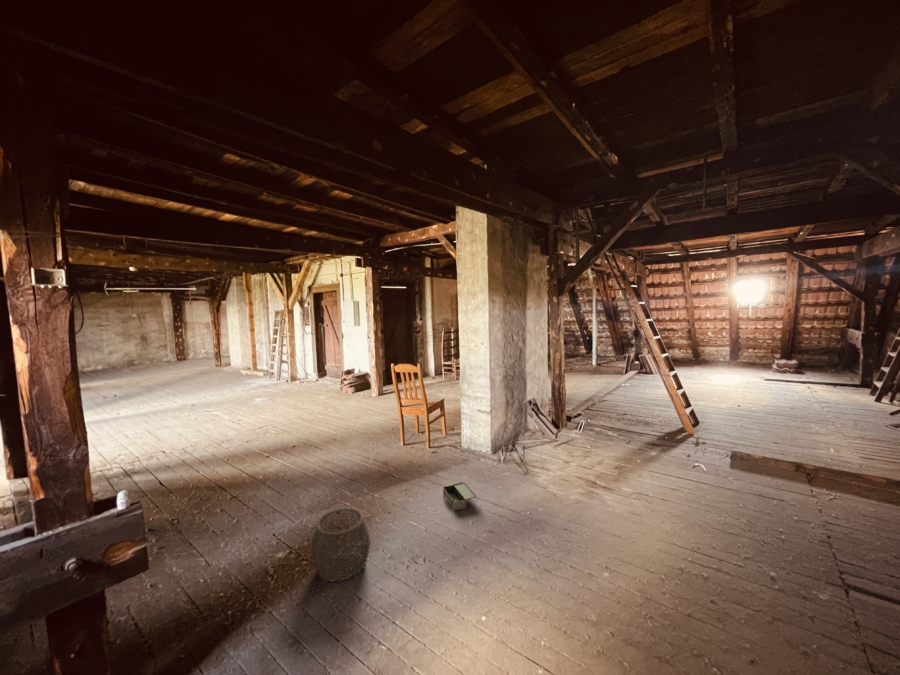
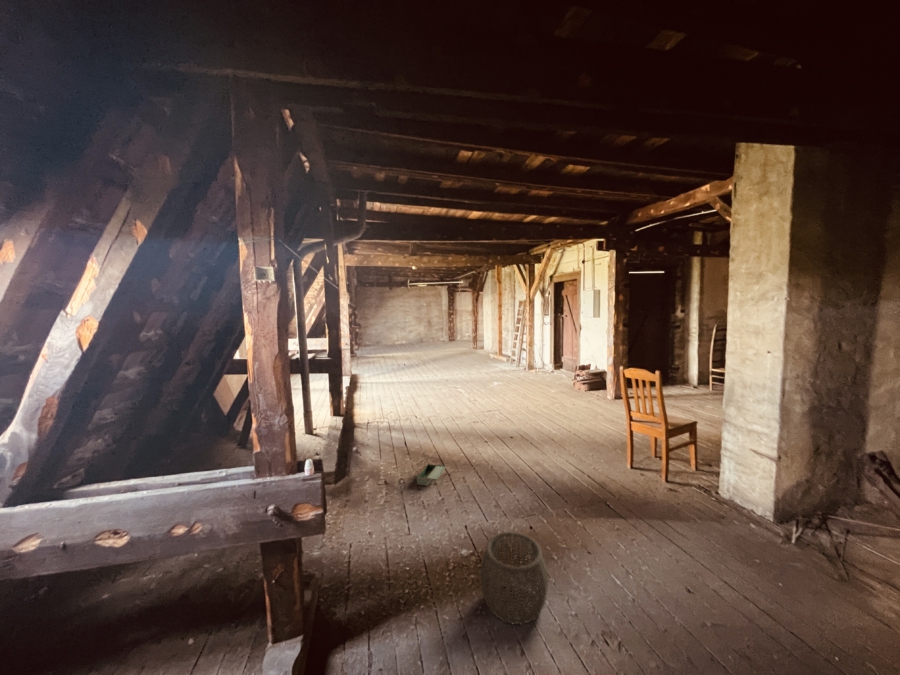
toolbox: present [443,482,476,510] -> present [417,464,446,486]

